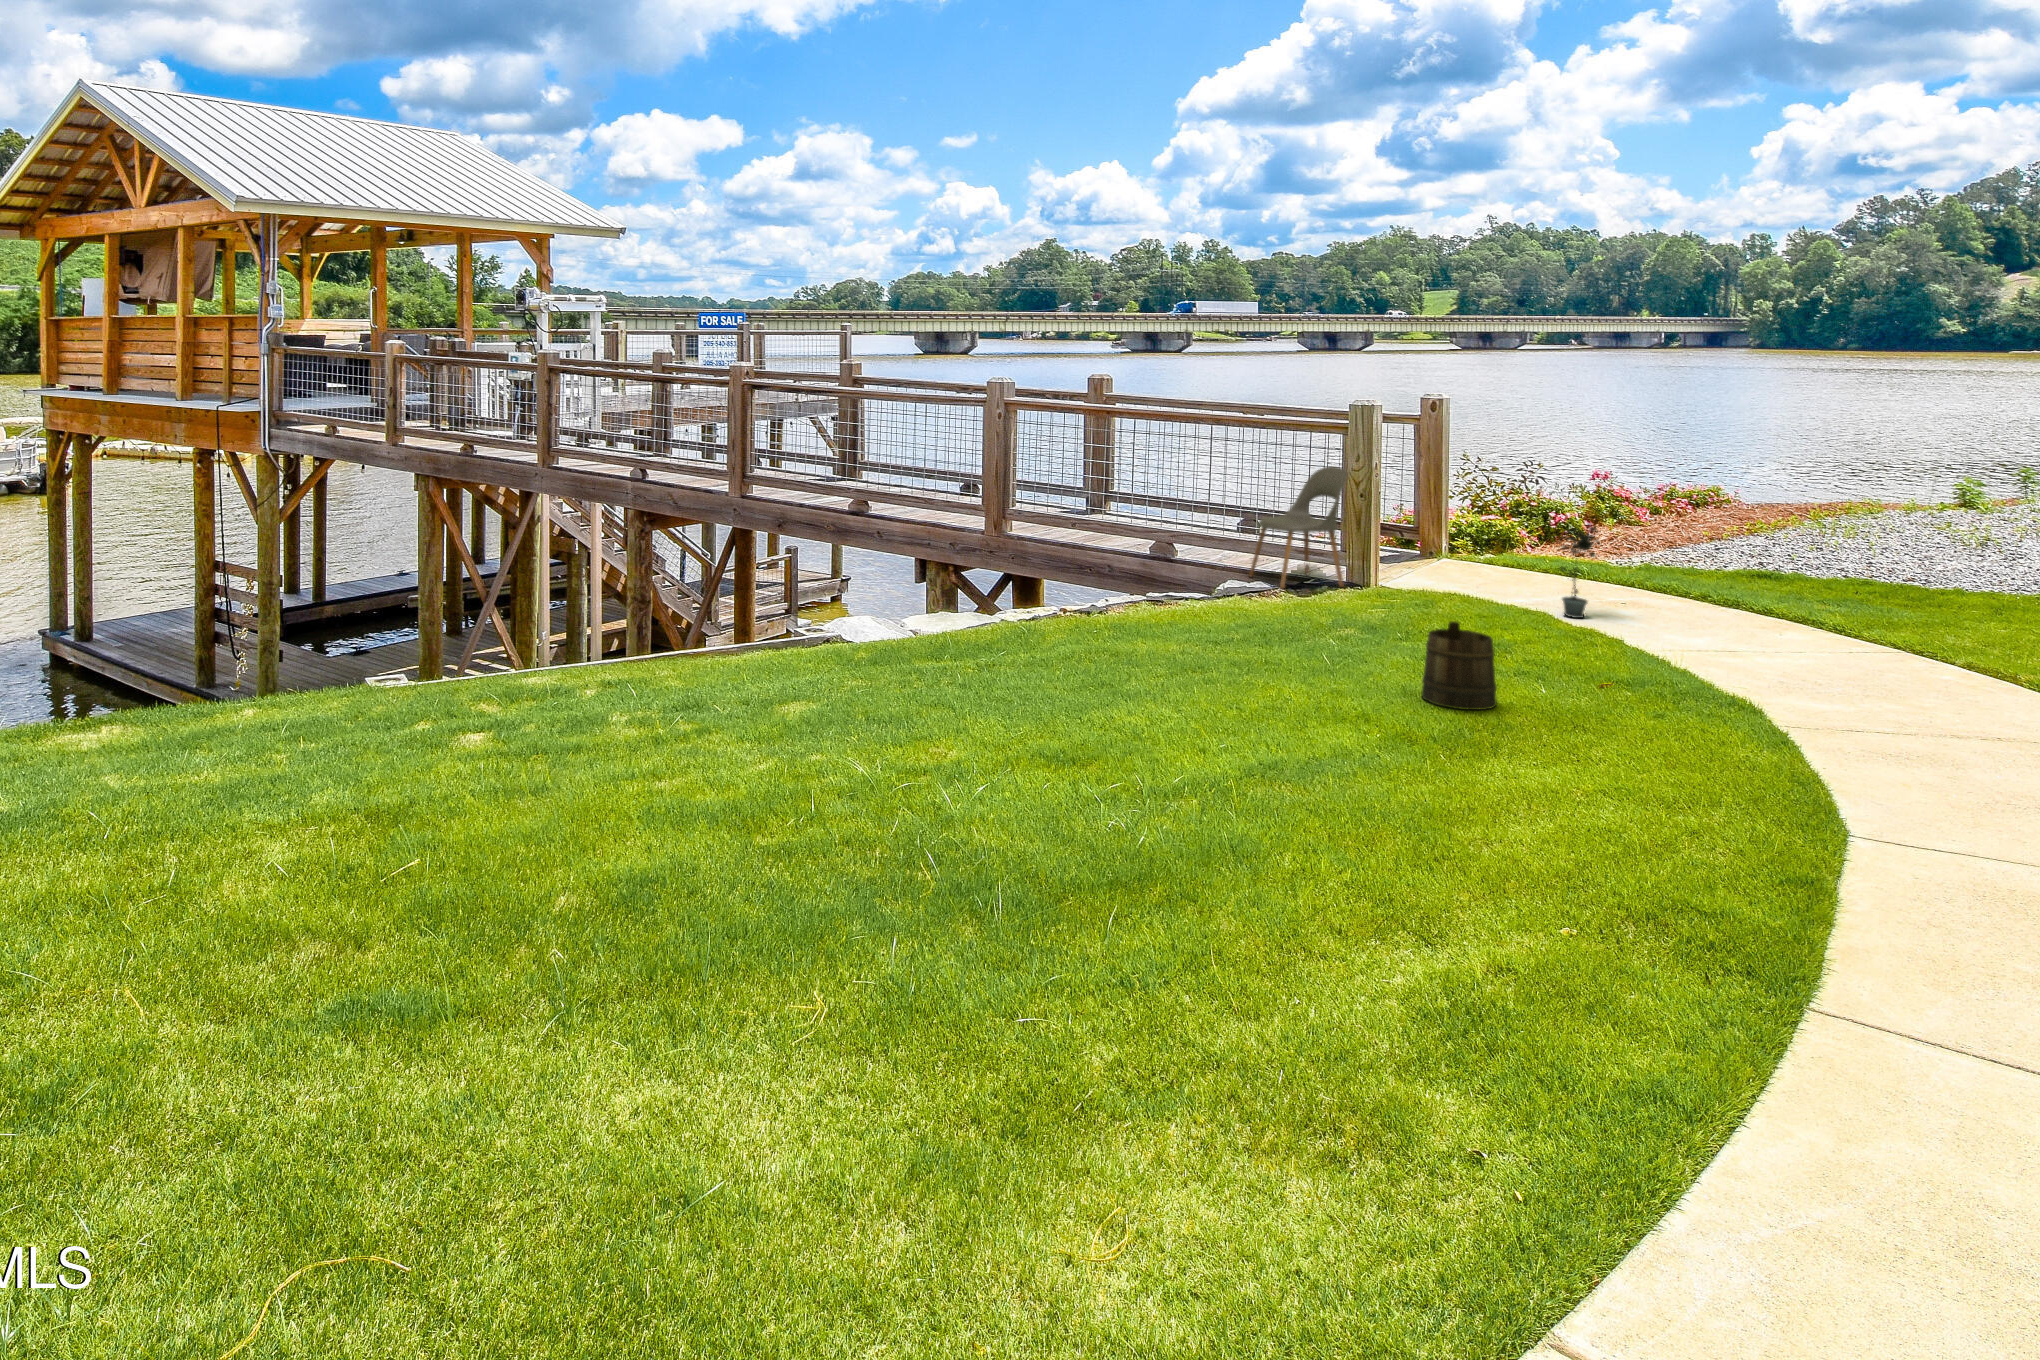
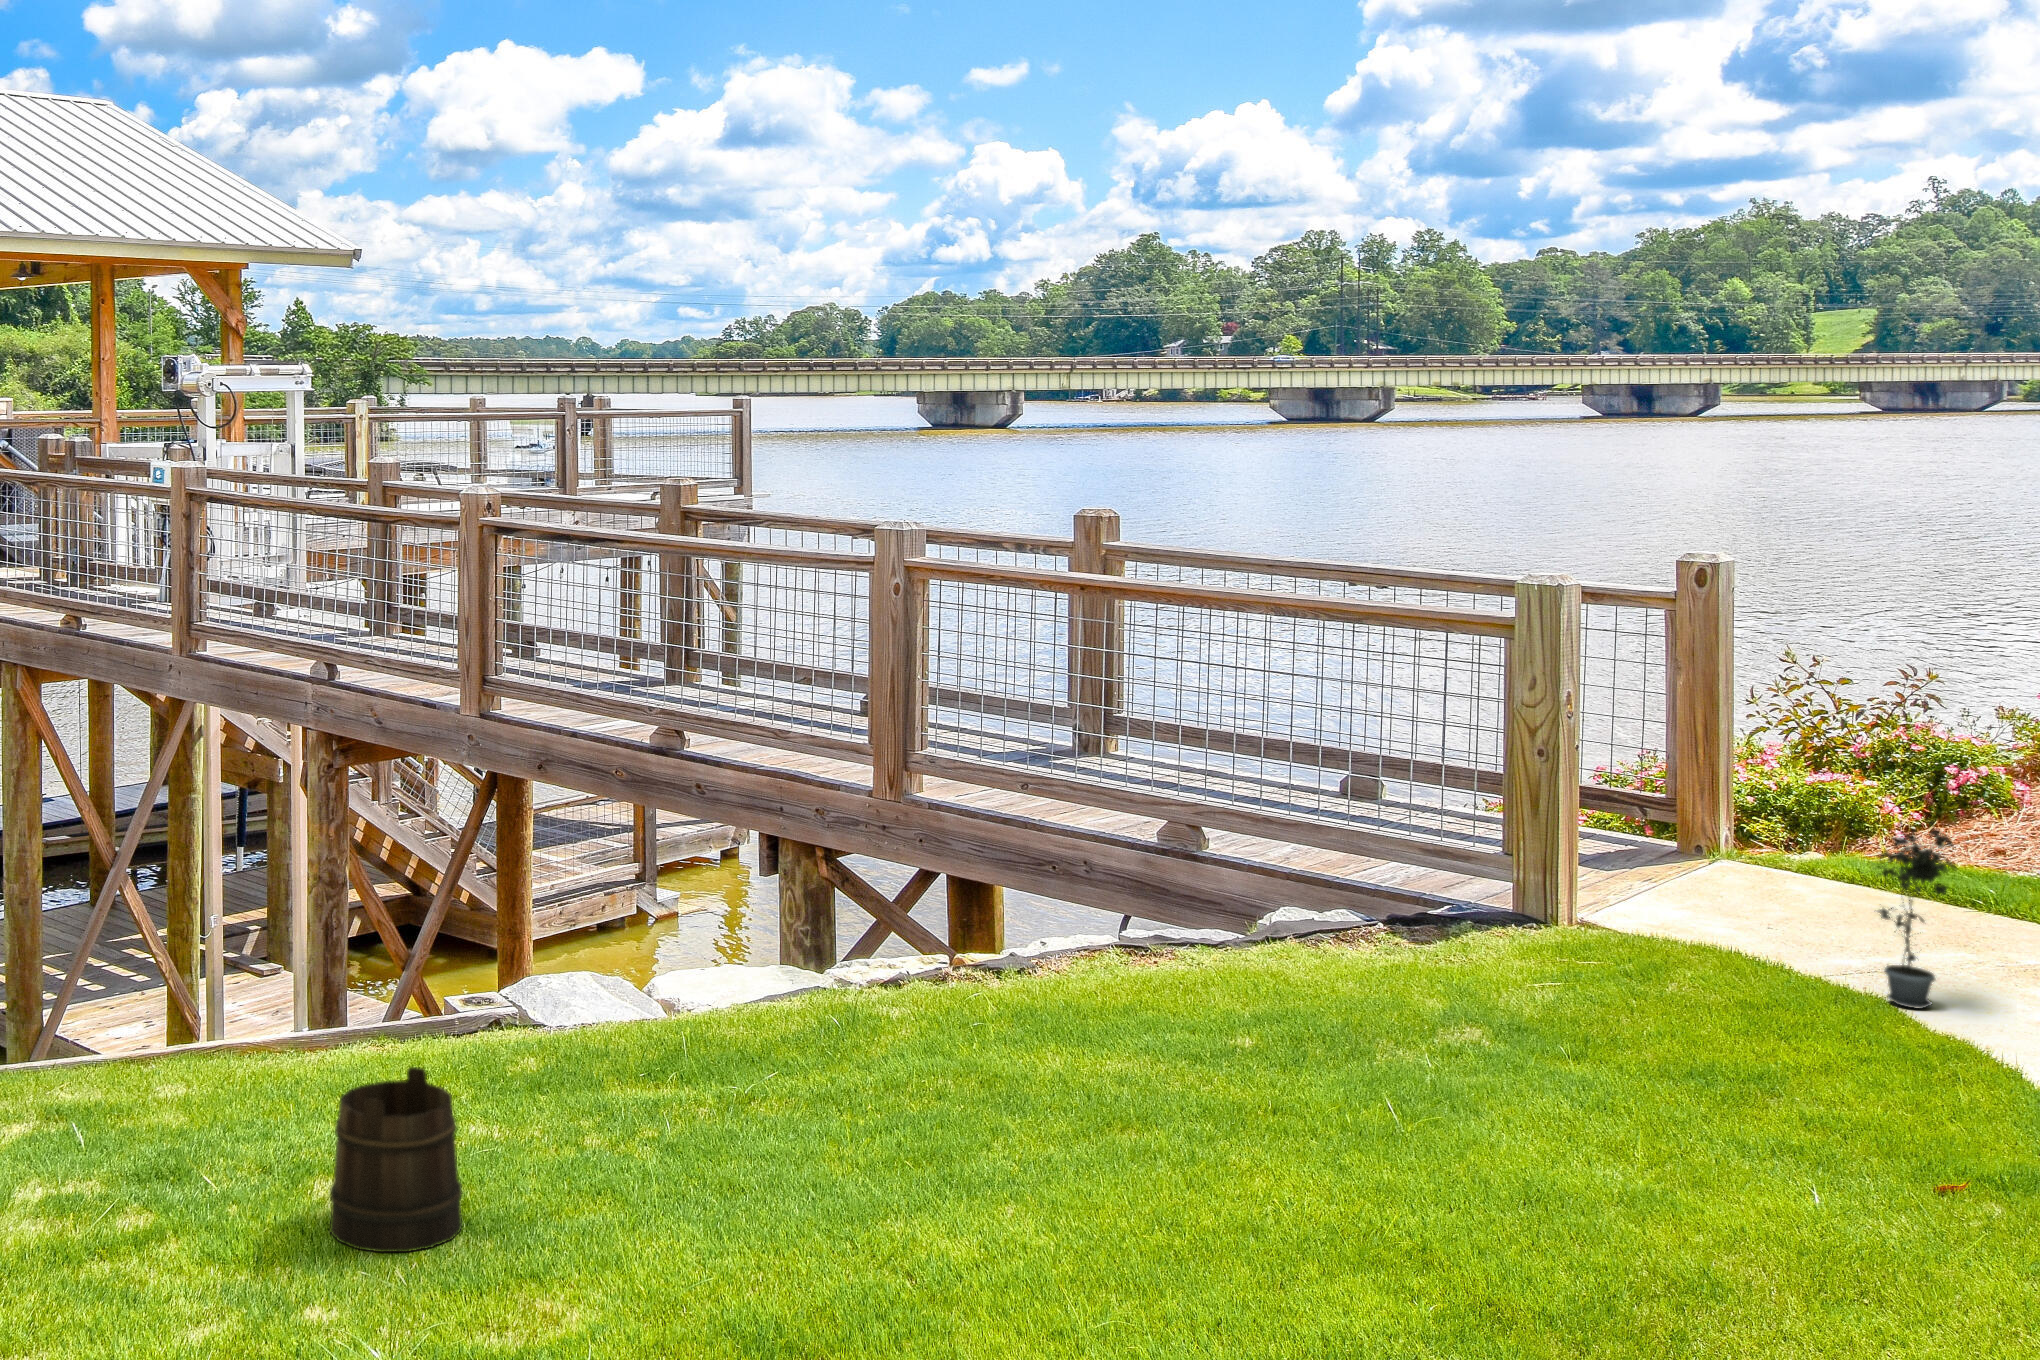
chair: present [1249,466,1348,589] -> none [1309,699,1486,926]
bucket: present [1422,621,1497,710] -> present [330,1067,462,1252]

